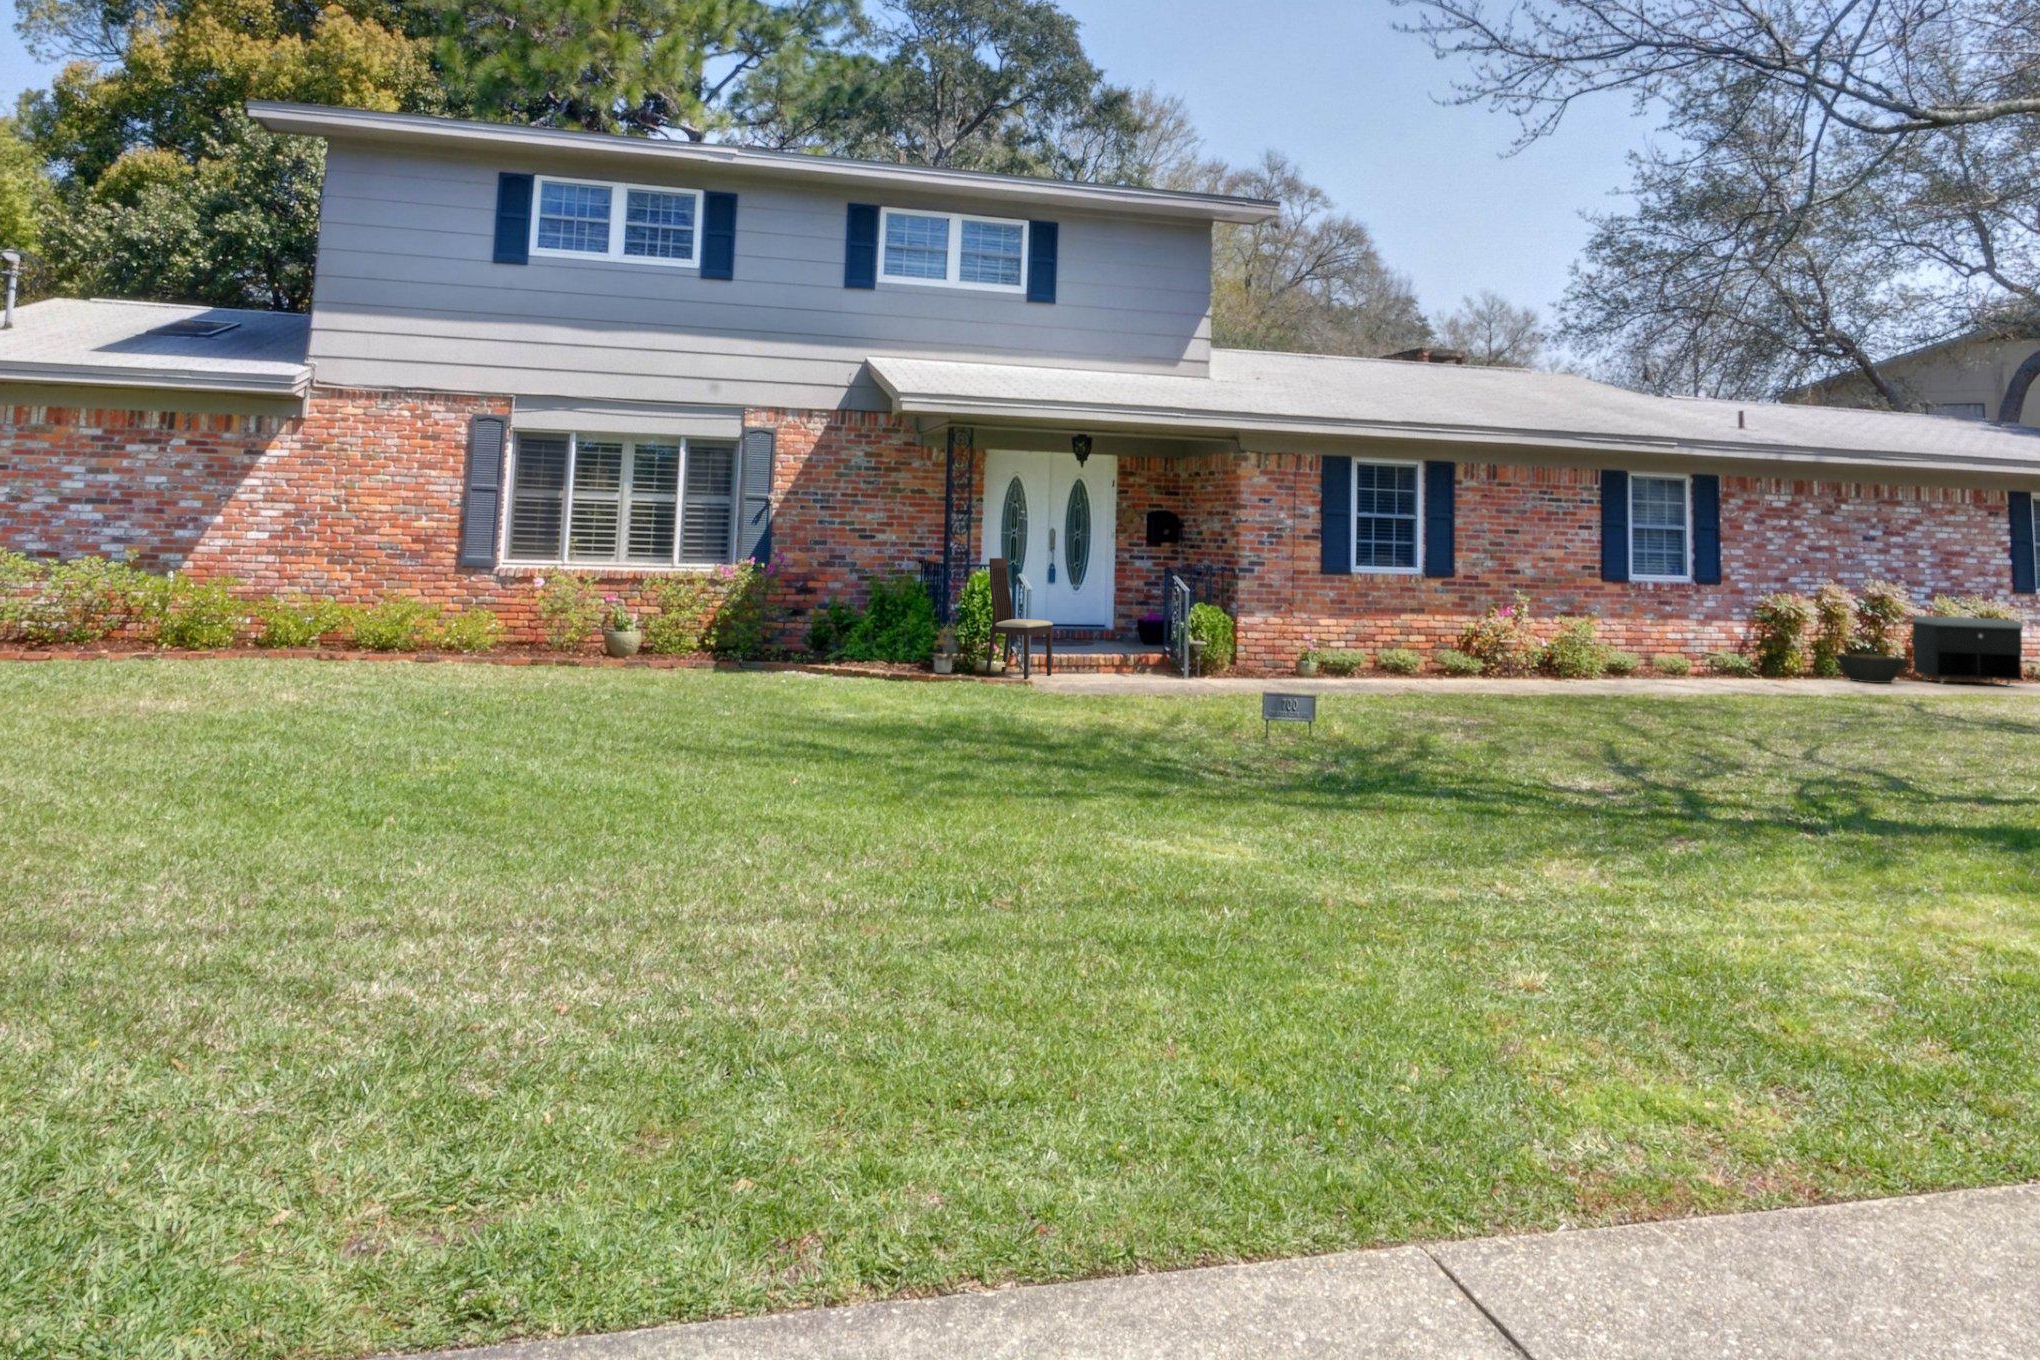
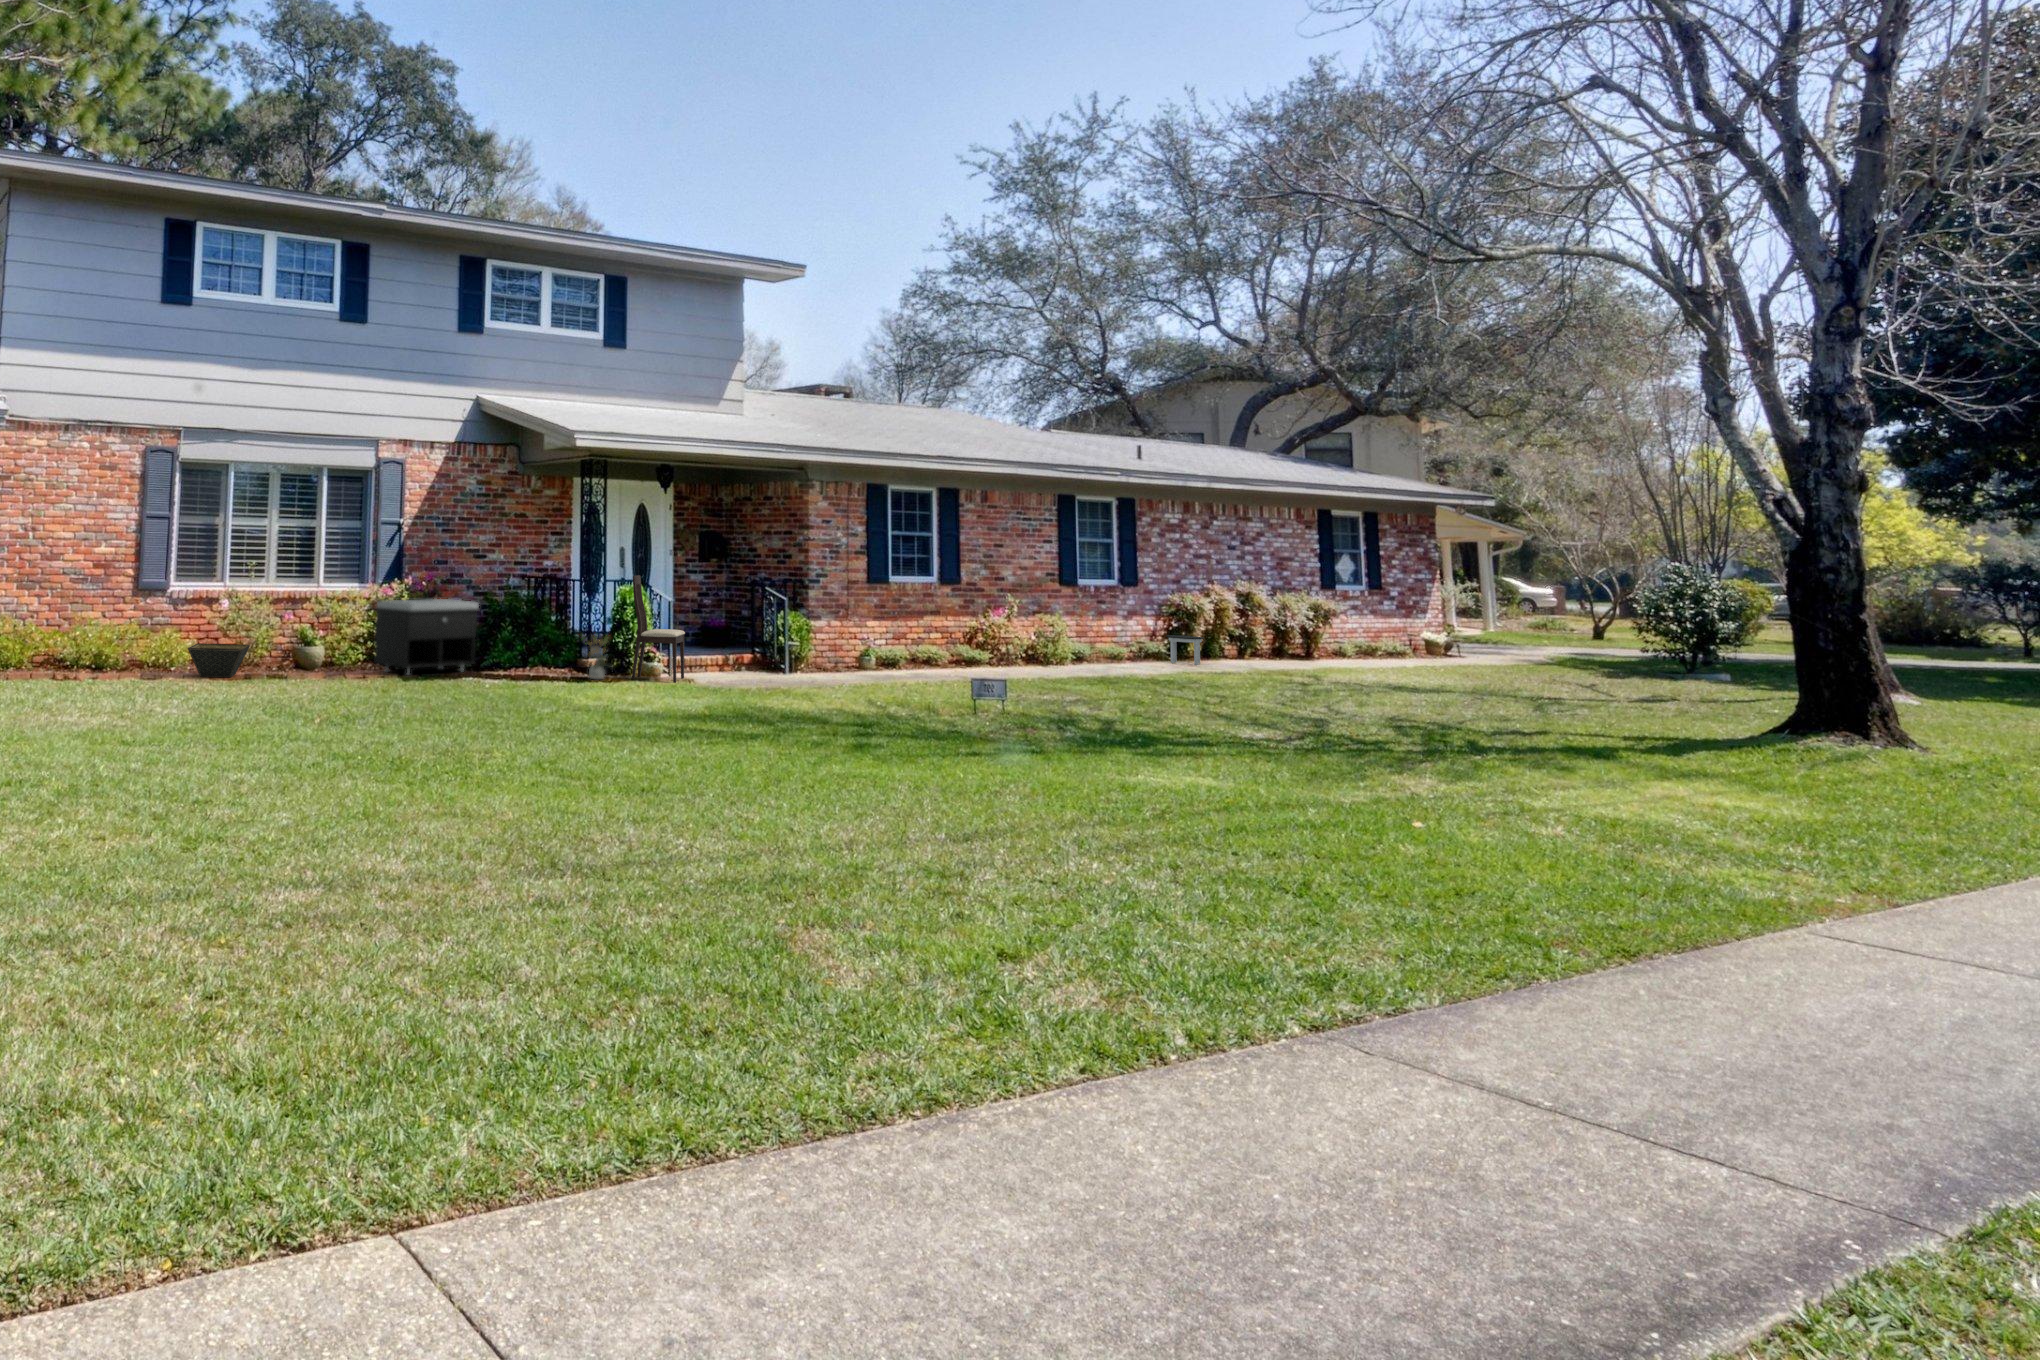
storage bench: present [1912,616,2023,686] -> present [374,599,479,674]
round table: none [1756,645,1803,682] -> present [1166,635,1204,665]
basket: present [1834,654,1907,683] -> present [188,643,250,678]

